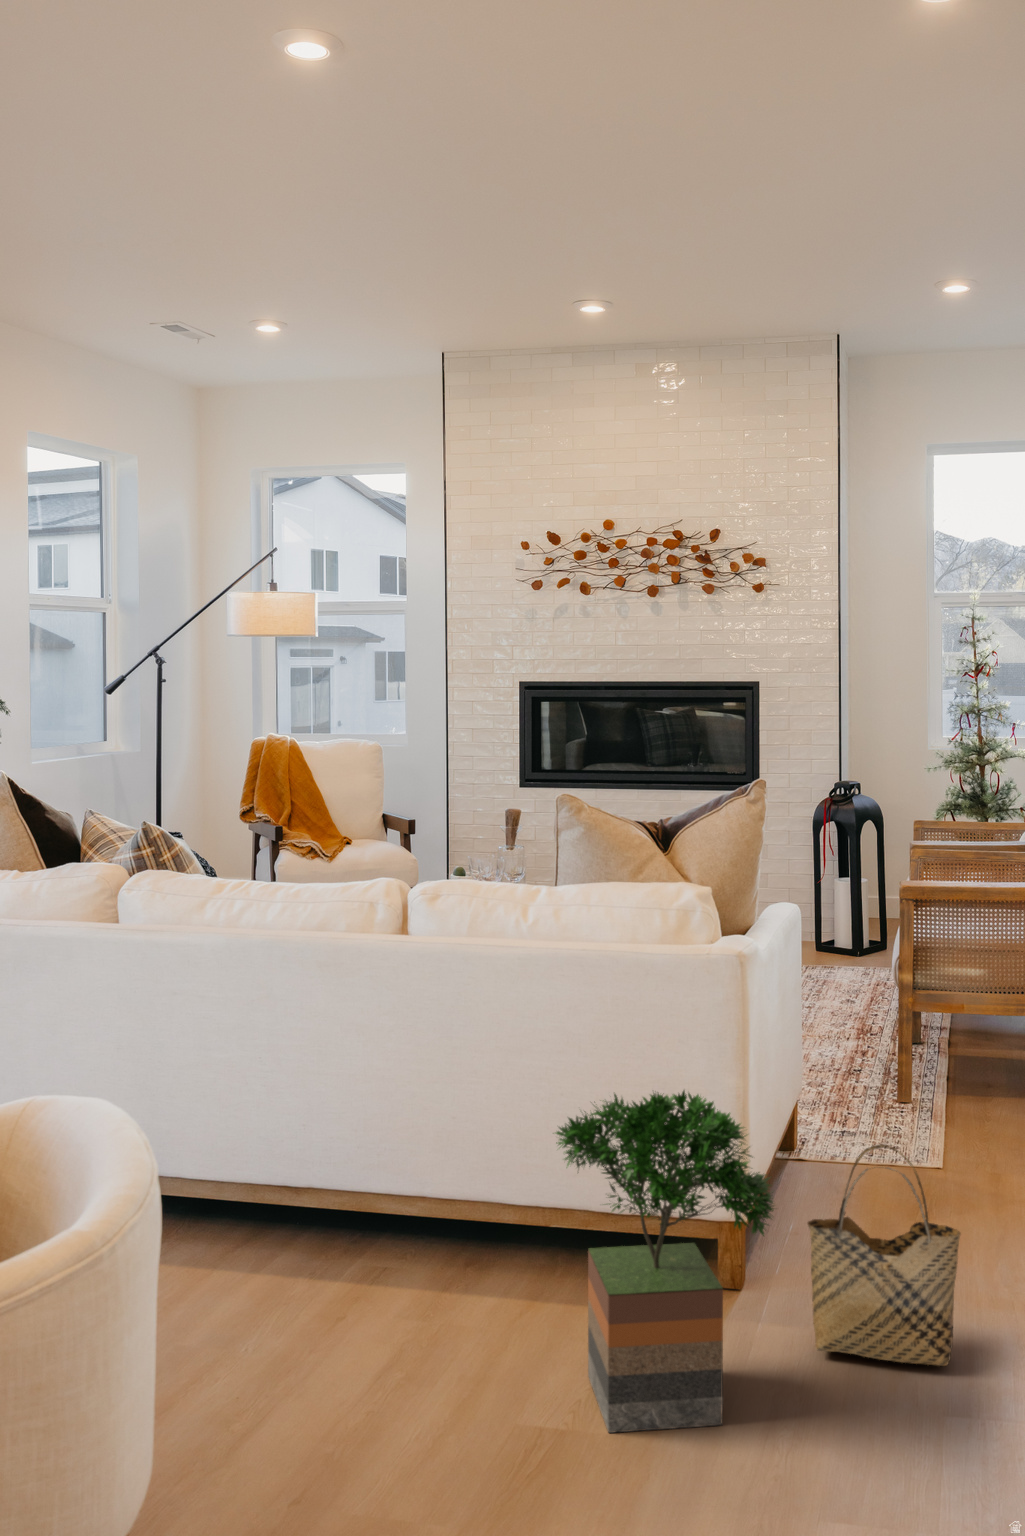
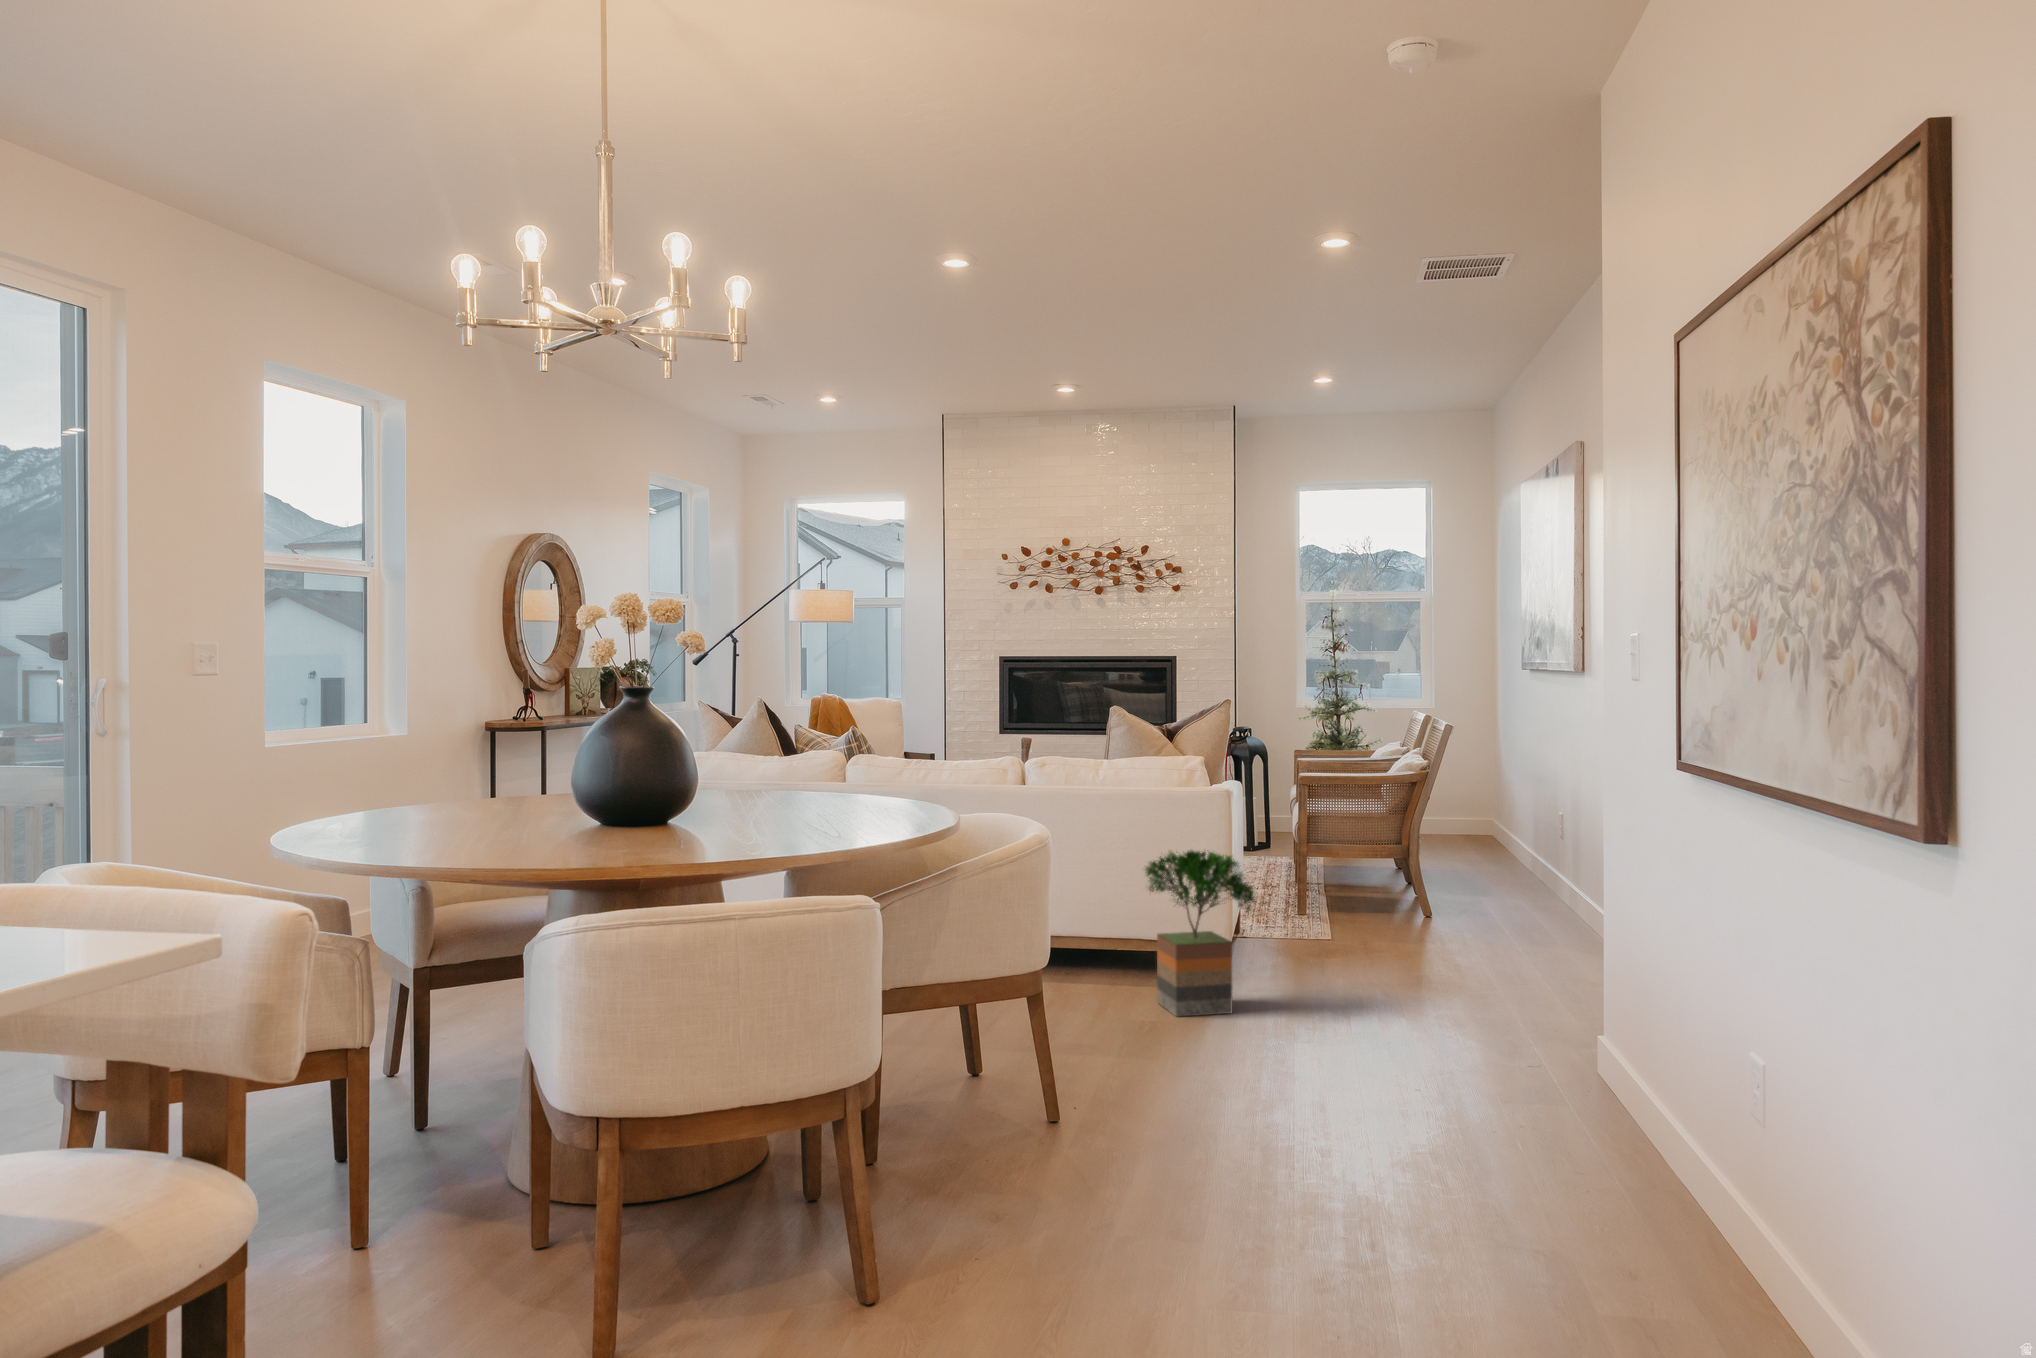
woven basket: present [808,1144,961,1366] -> none [1267,884,1347,994]

